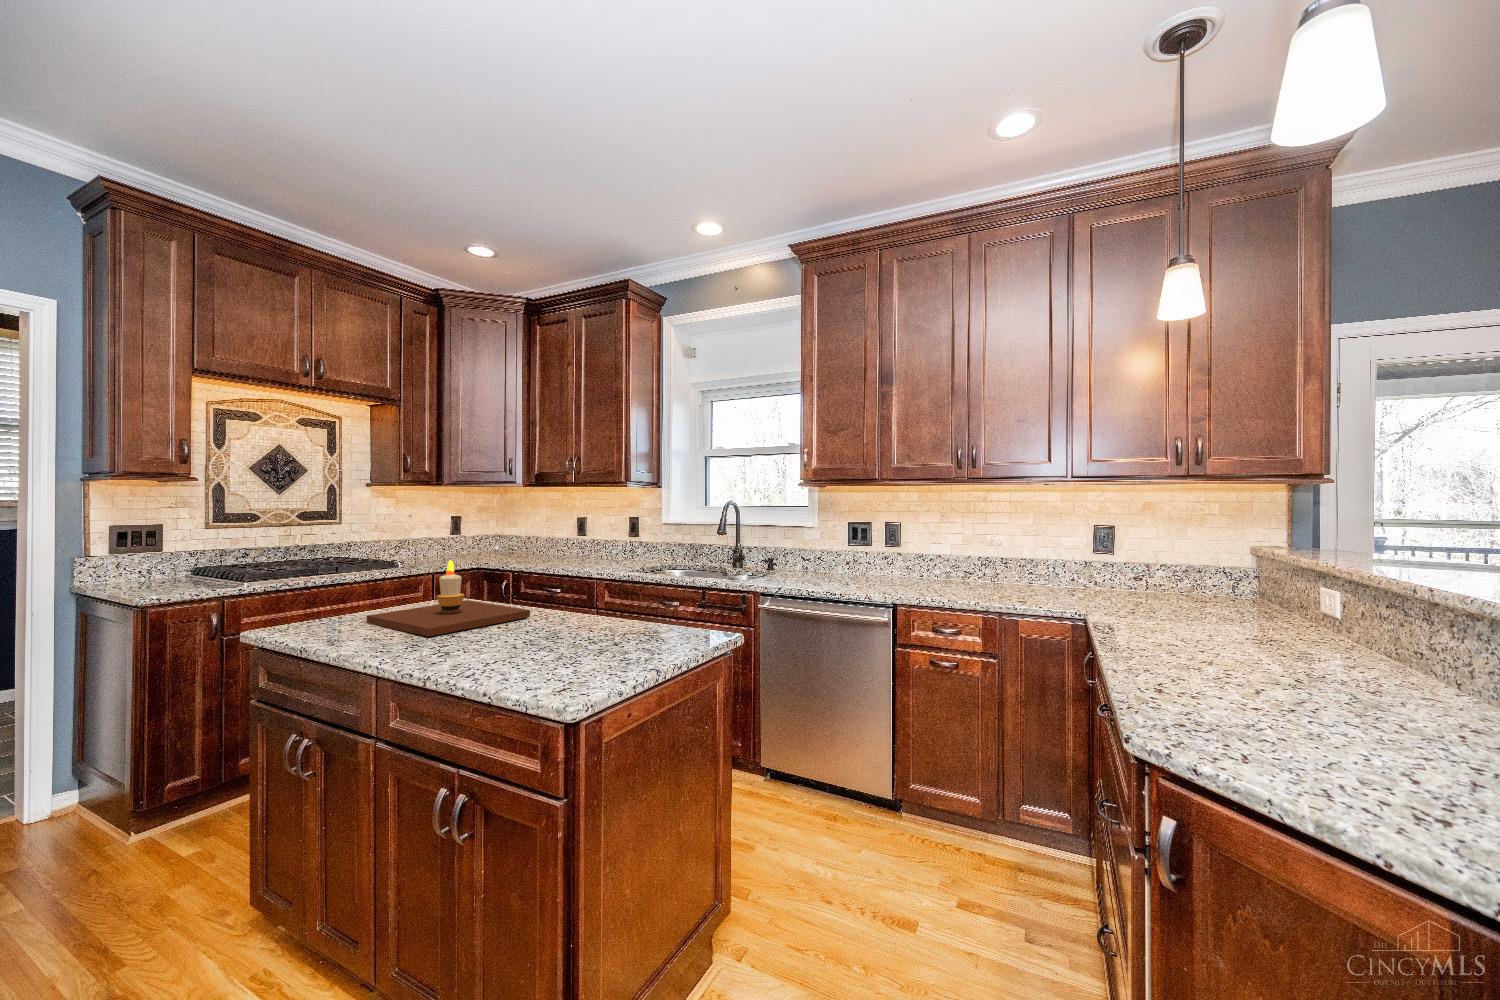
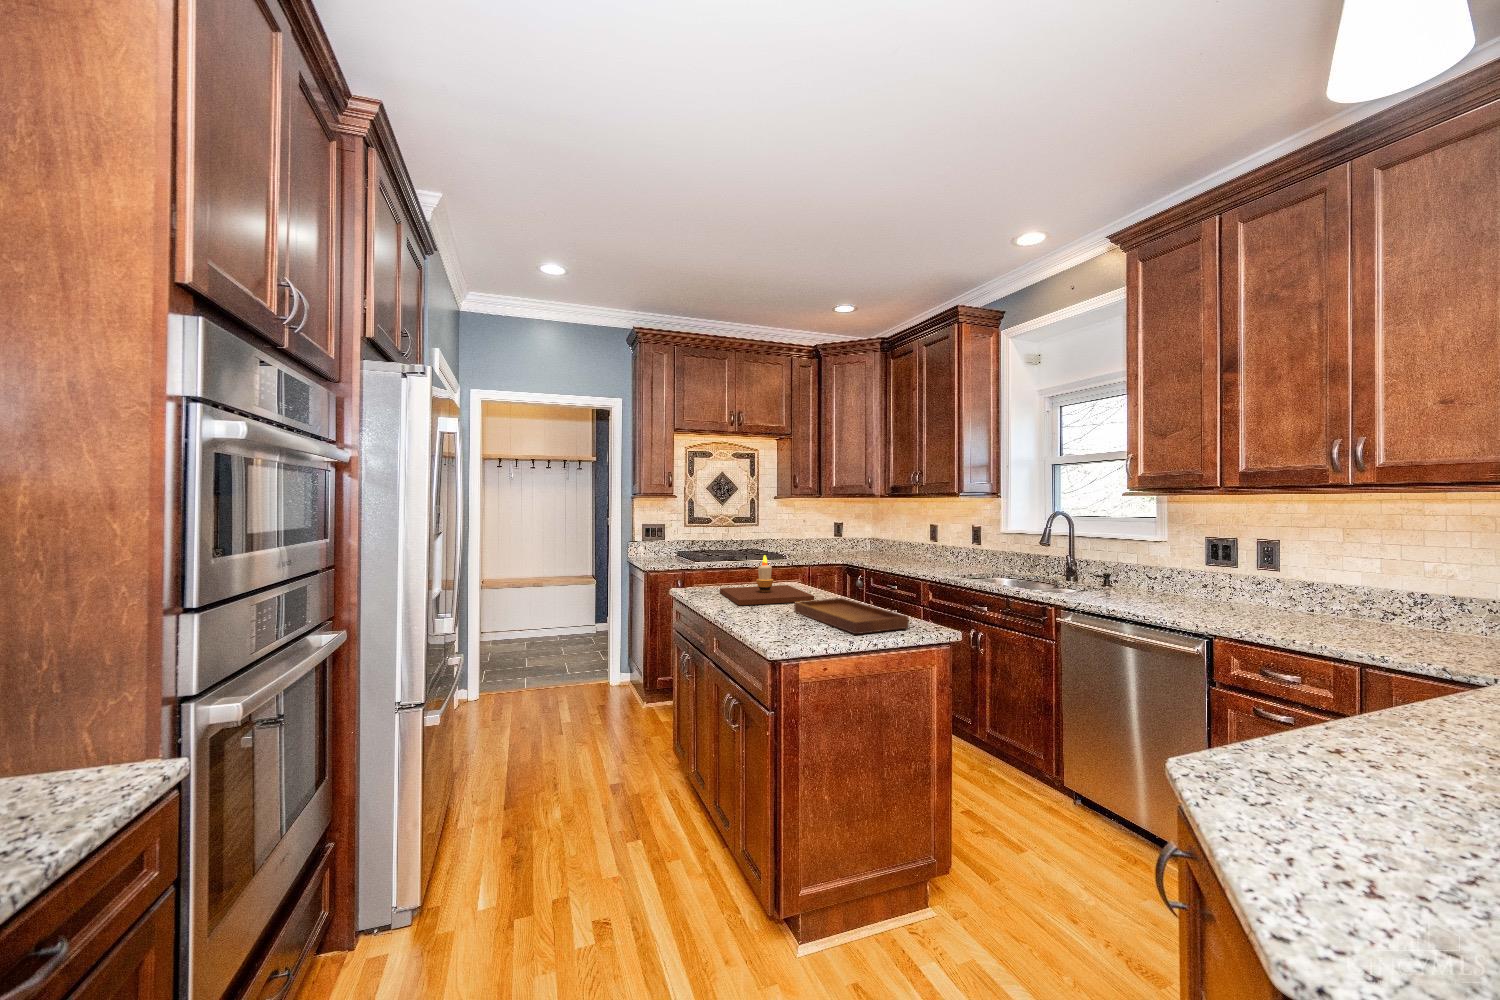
tray: none [523,583,688,651] -> present [794,581,909,634]

